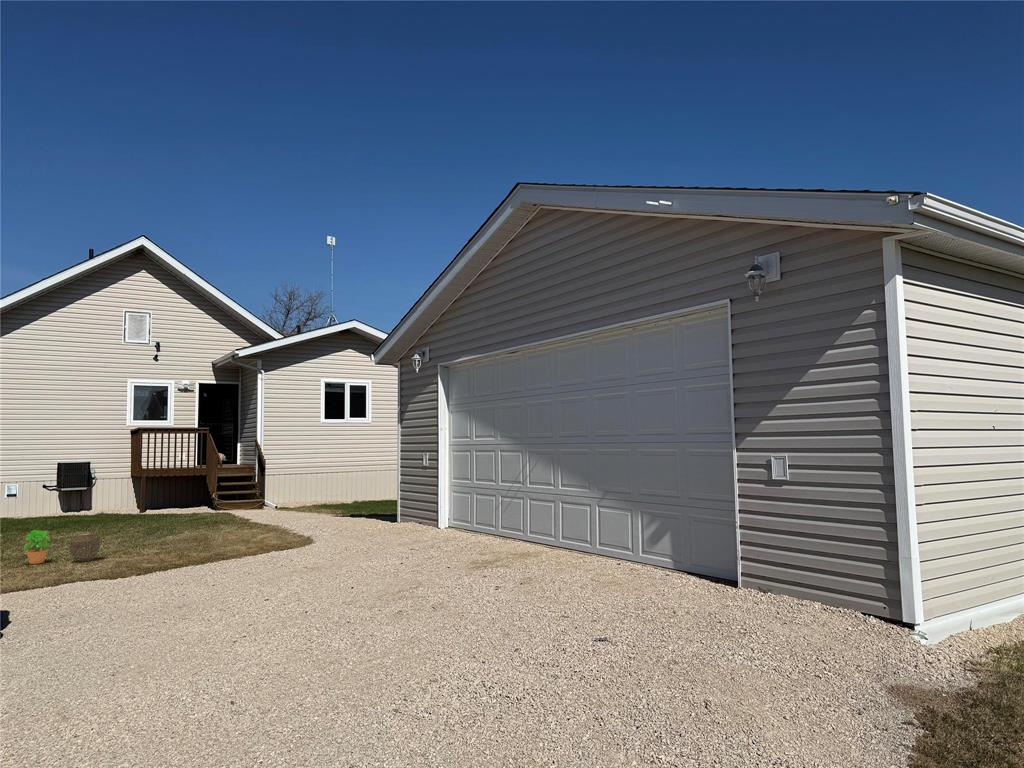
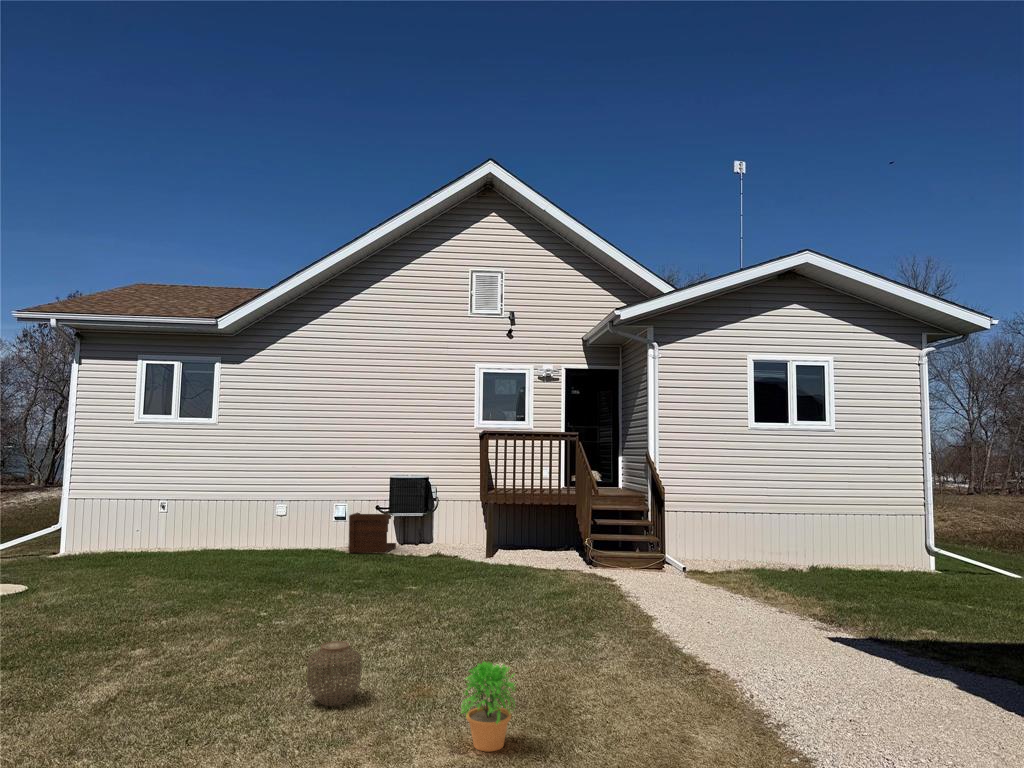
wooden crate: none [18,489,59,521] -> present [348,511,396,554]
potted plant: present [24,530,50,564] -> present [462,662,516,752]

